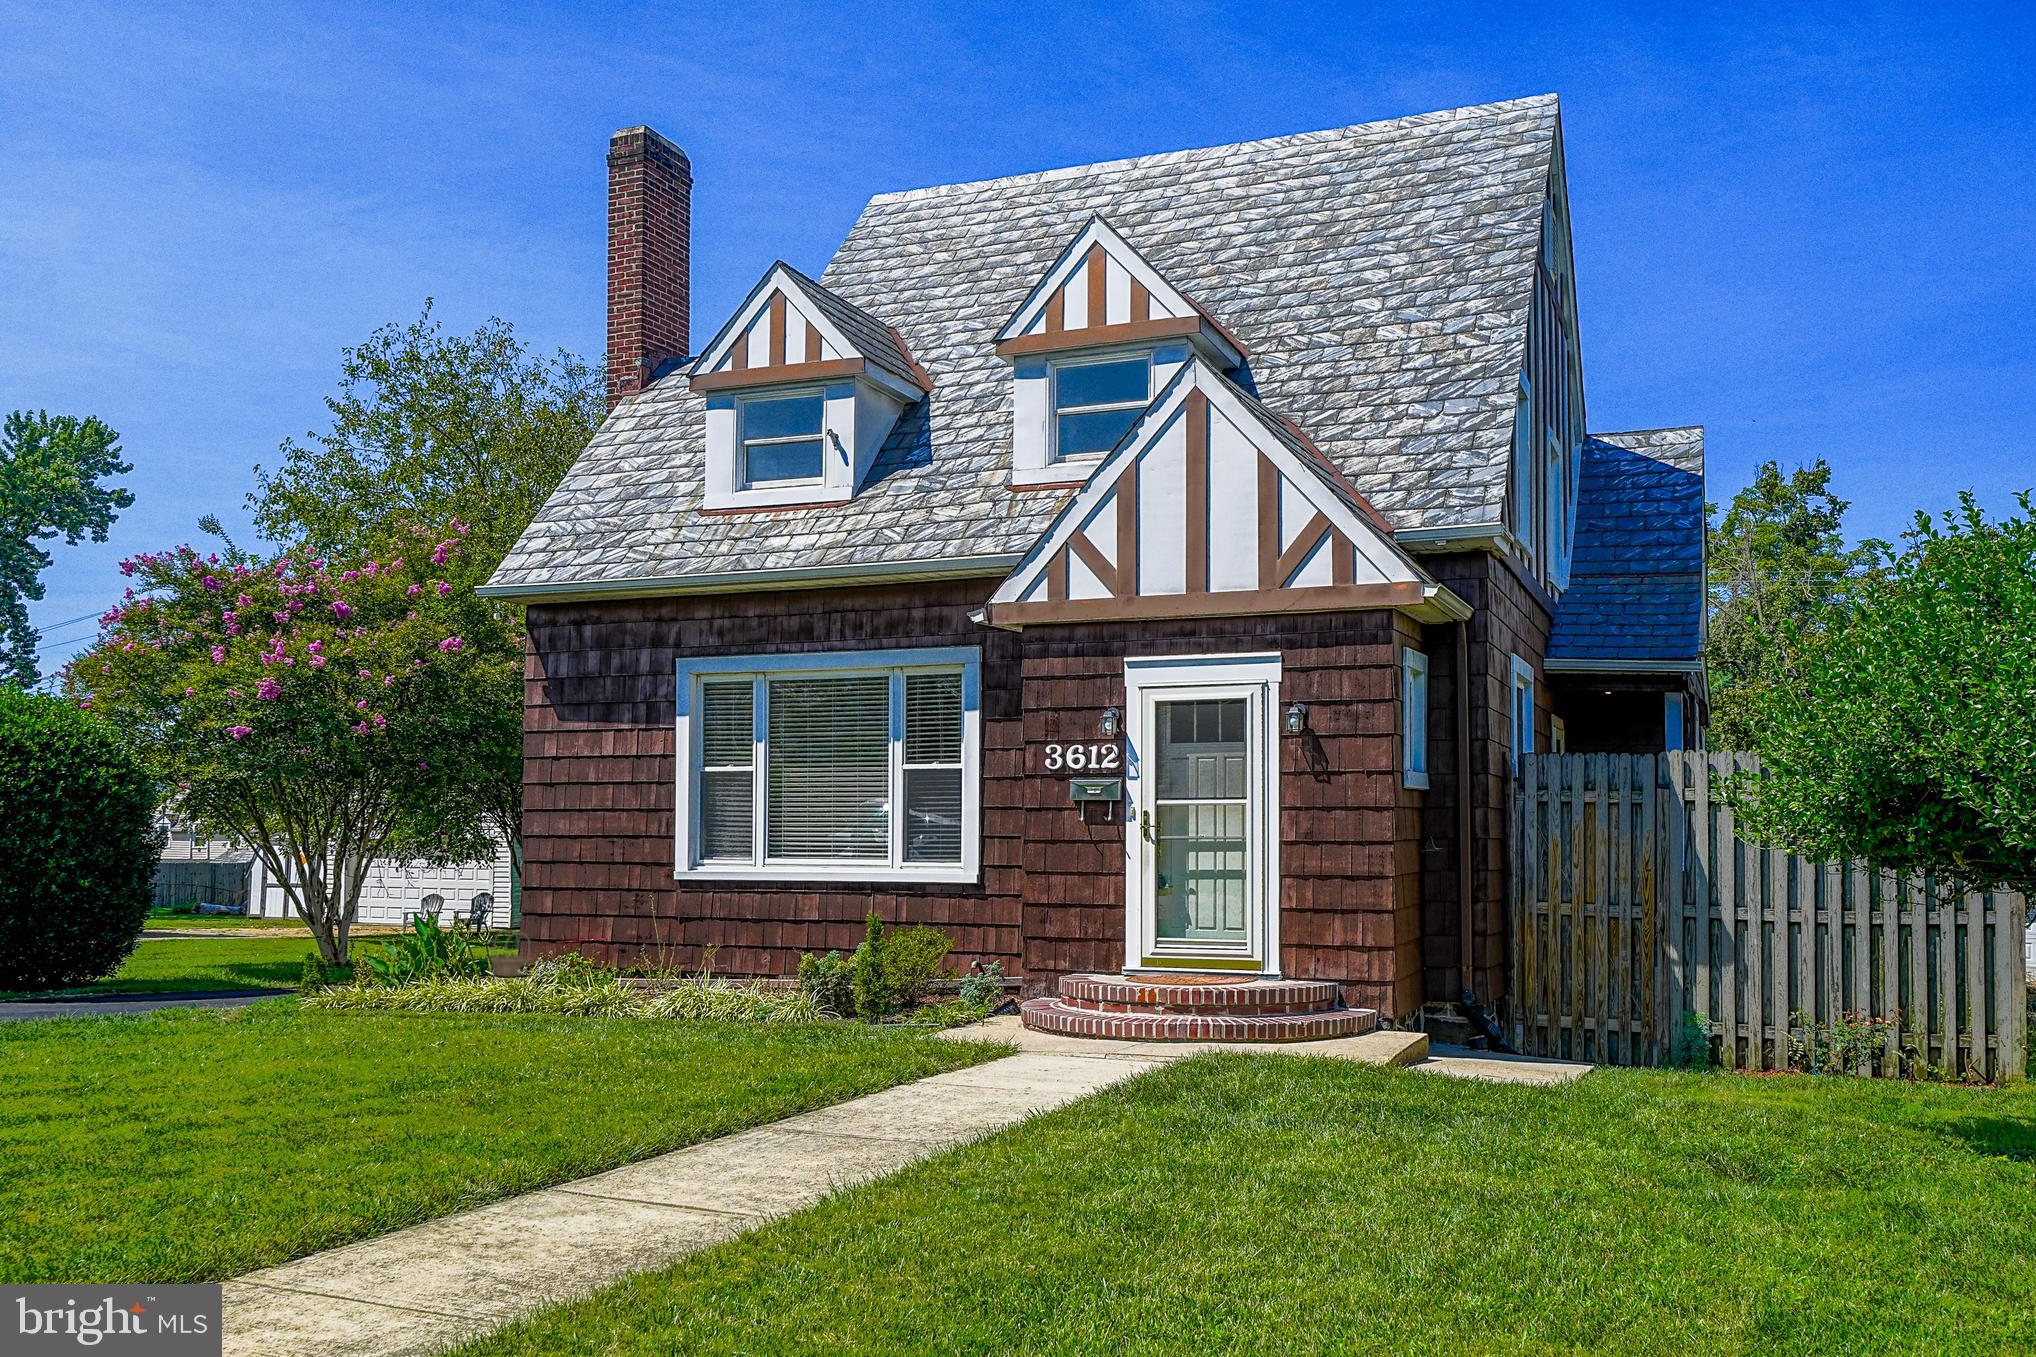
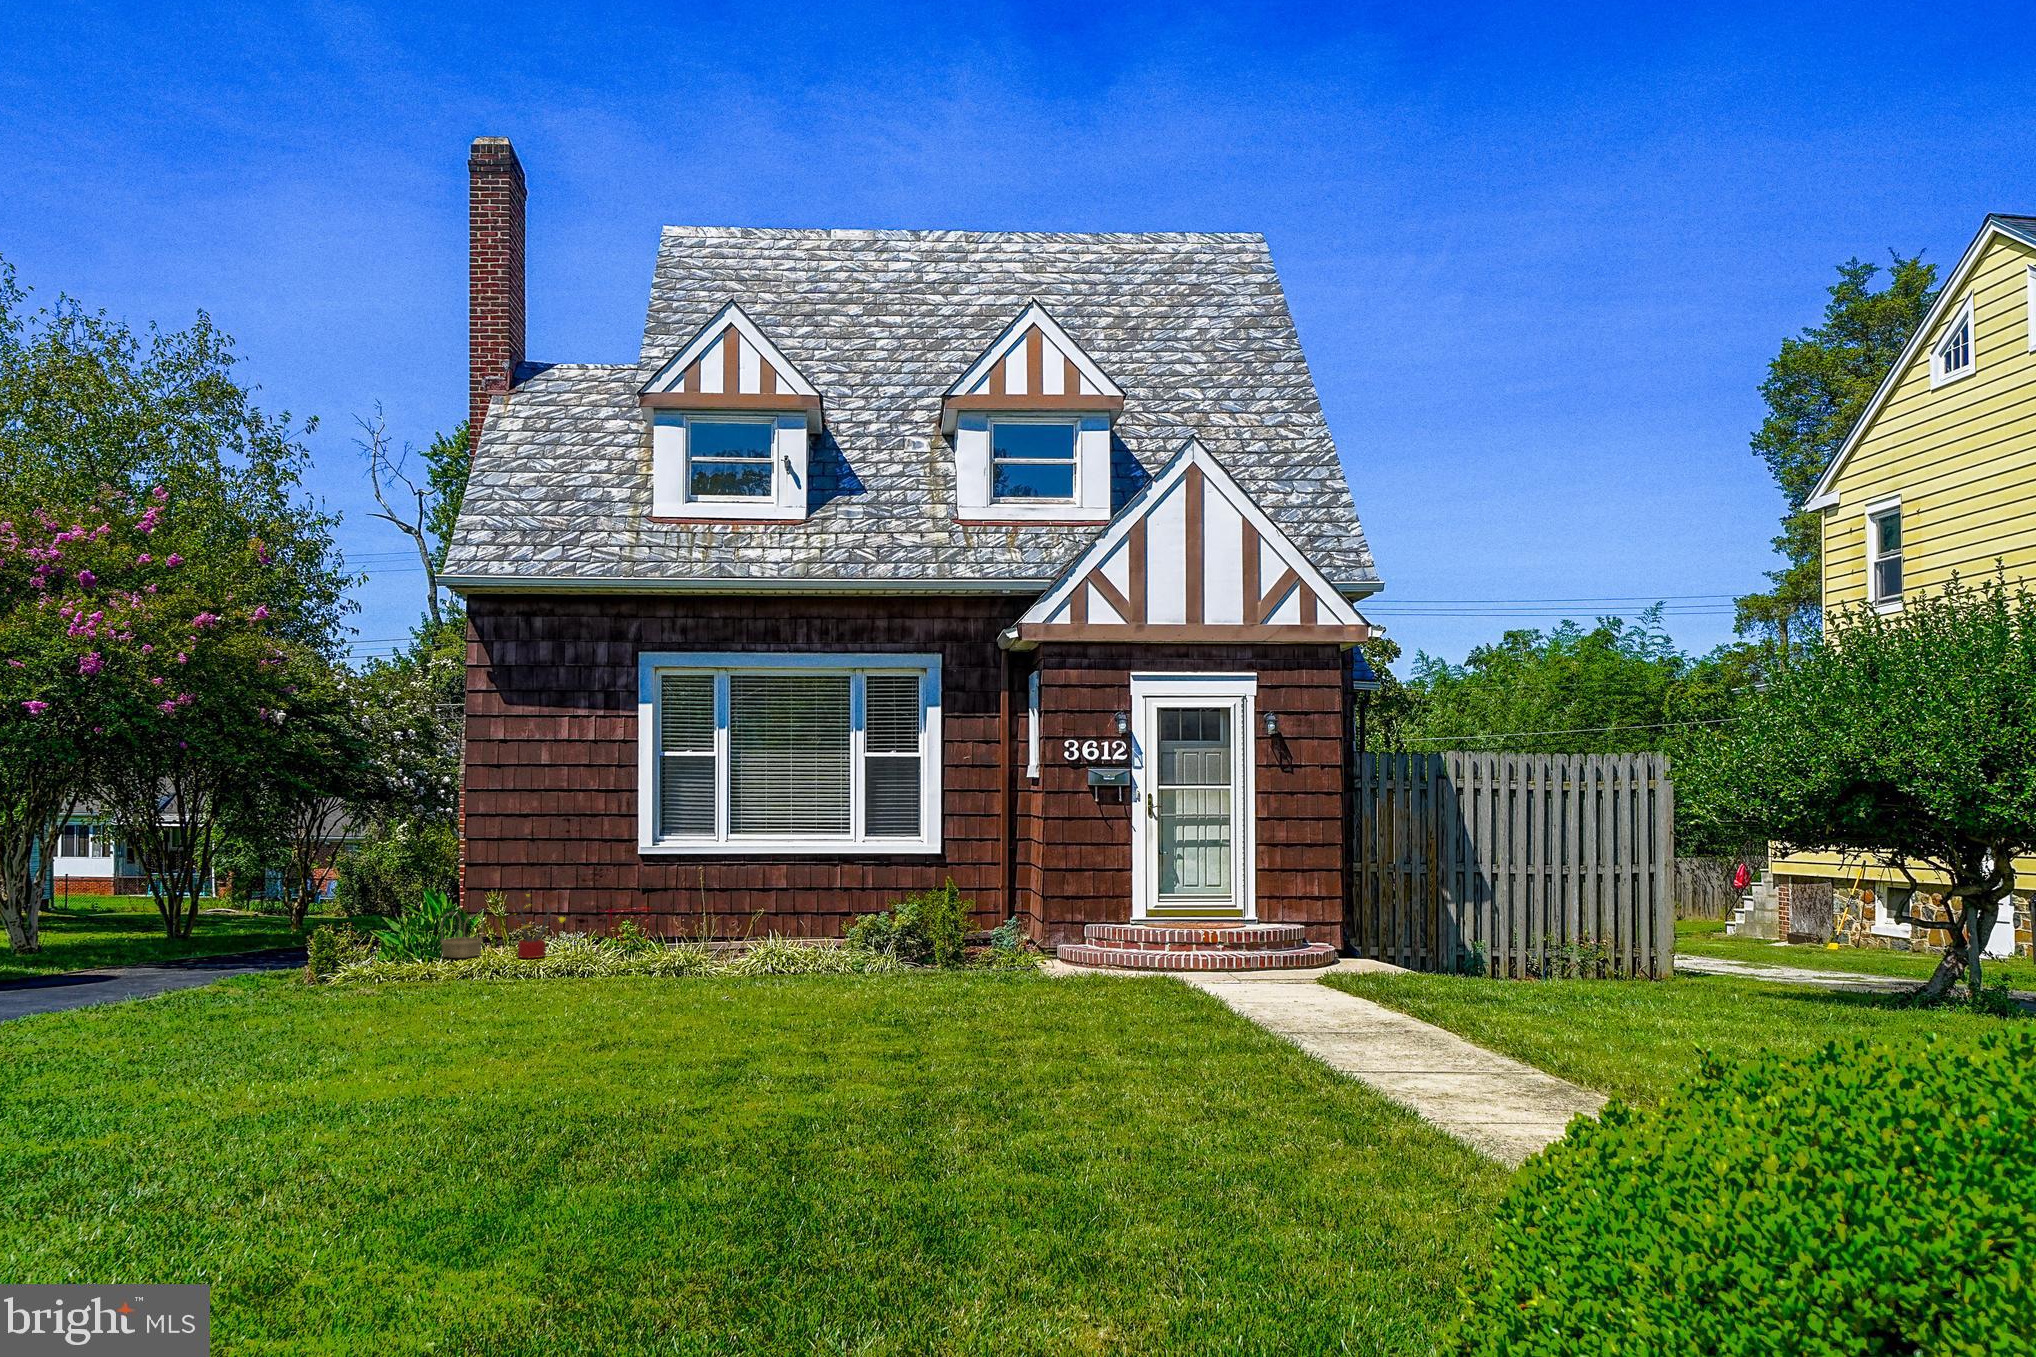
decorative plant: none [551,911,594,980] -> present [515,895,565,958]

